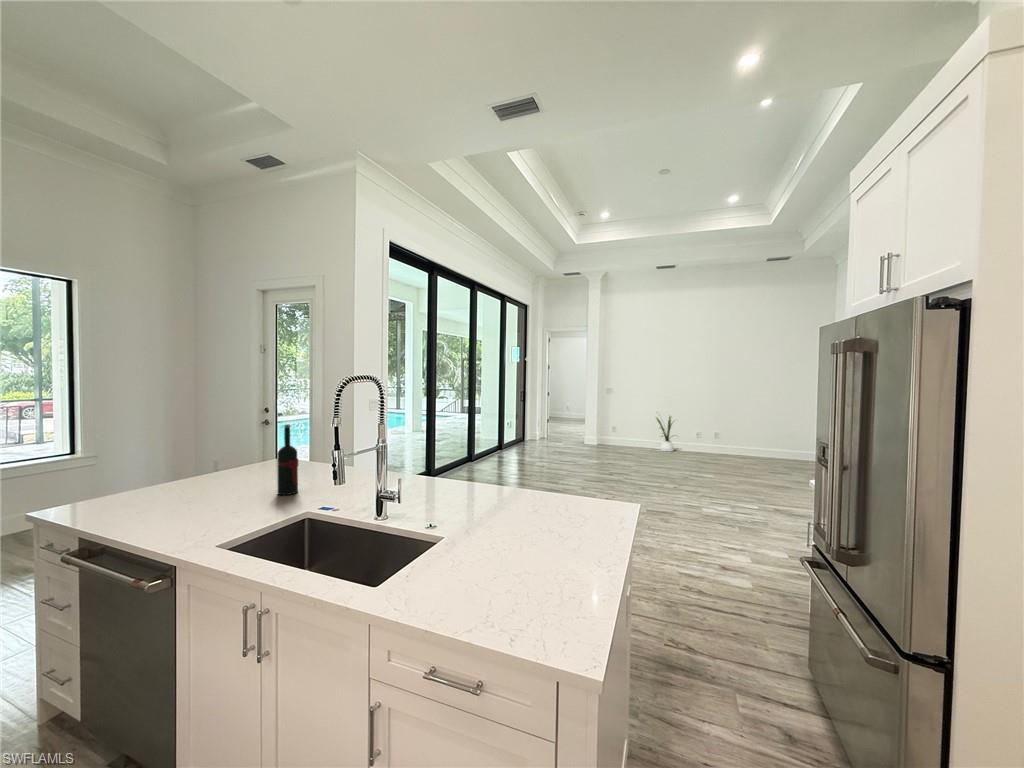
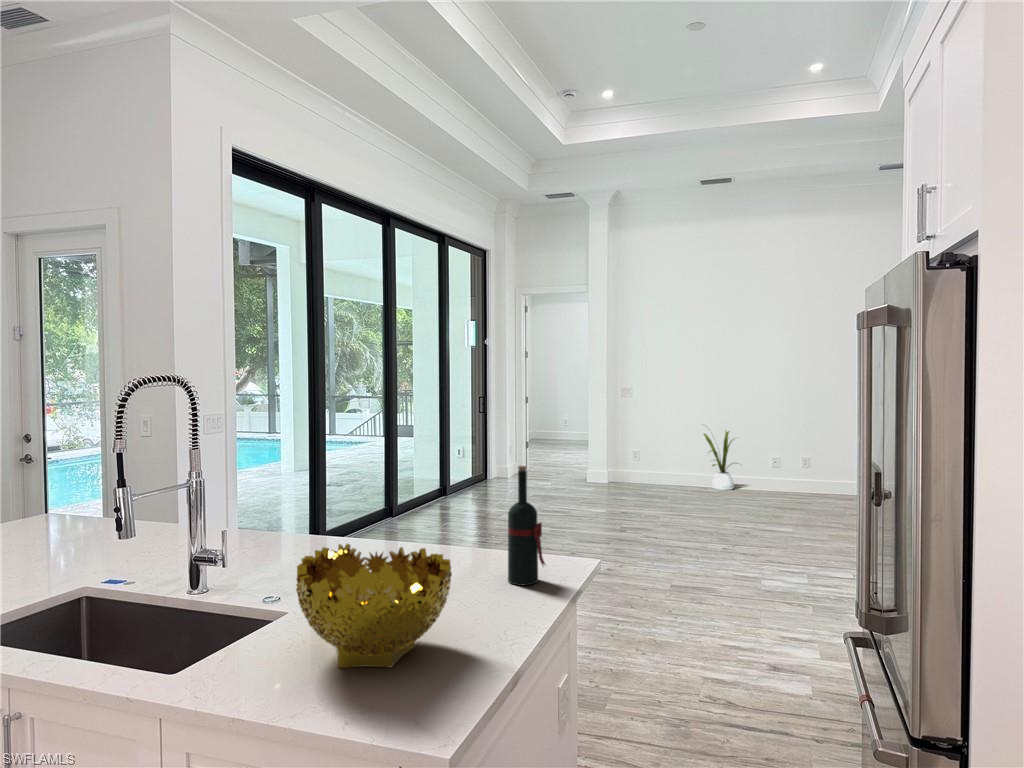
wine bottle: present [277,424,298,495] -> present [508,466,545,586]
decorative bowl: none [465,494,575,589] -> present [296,543,452,668]

